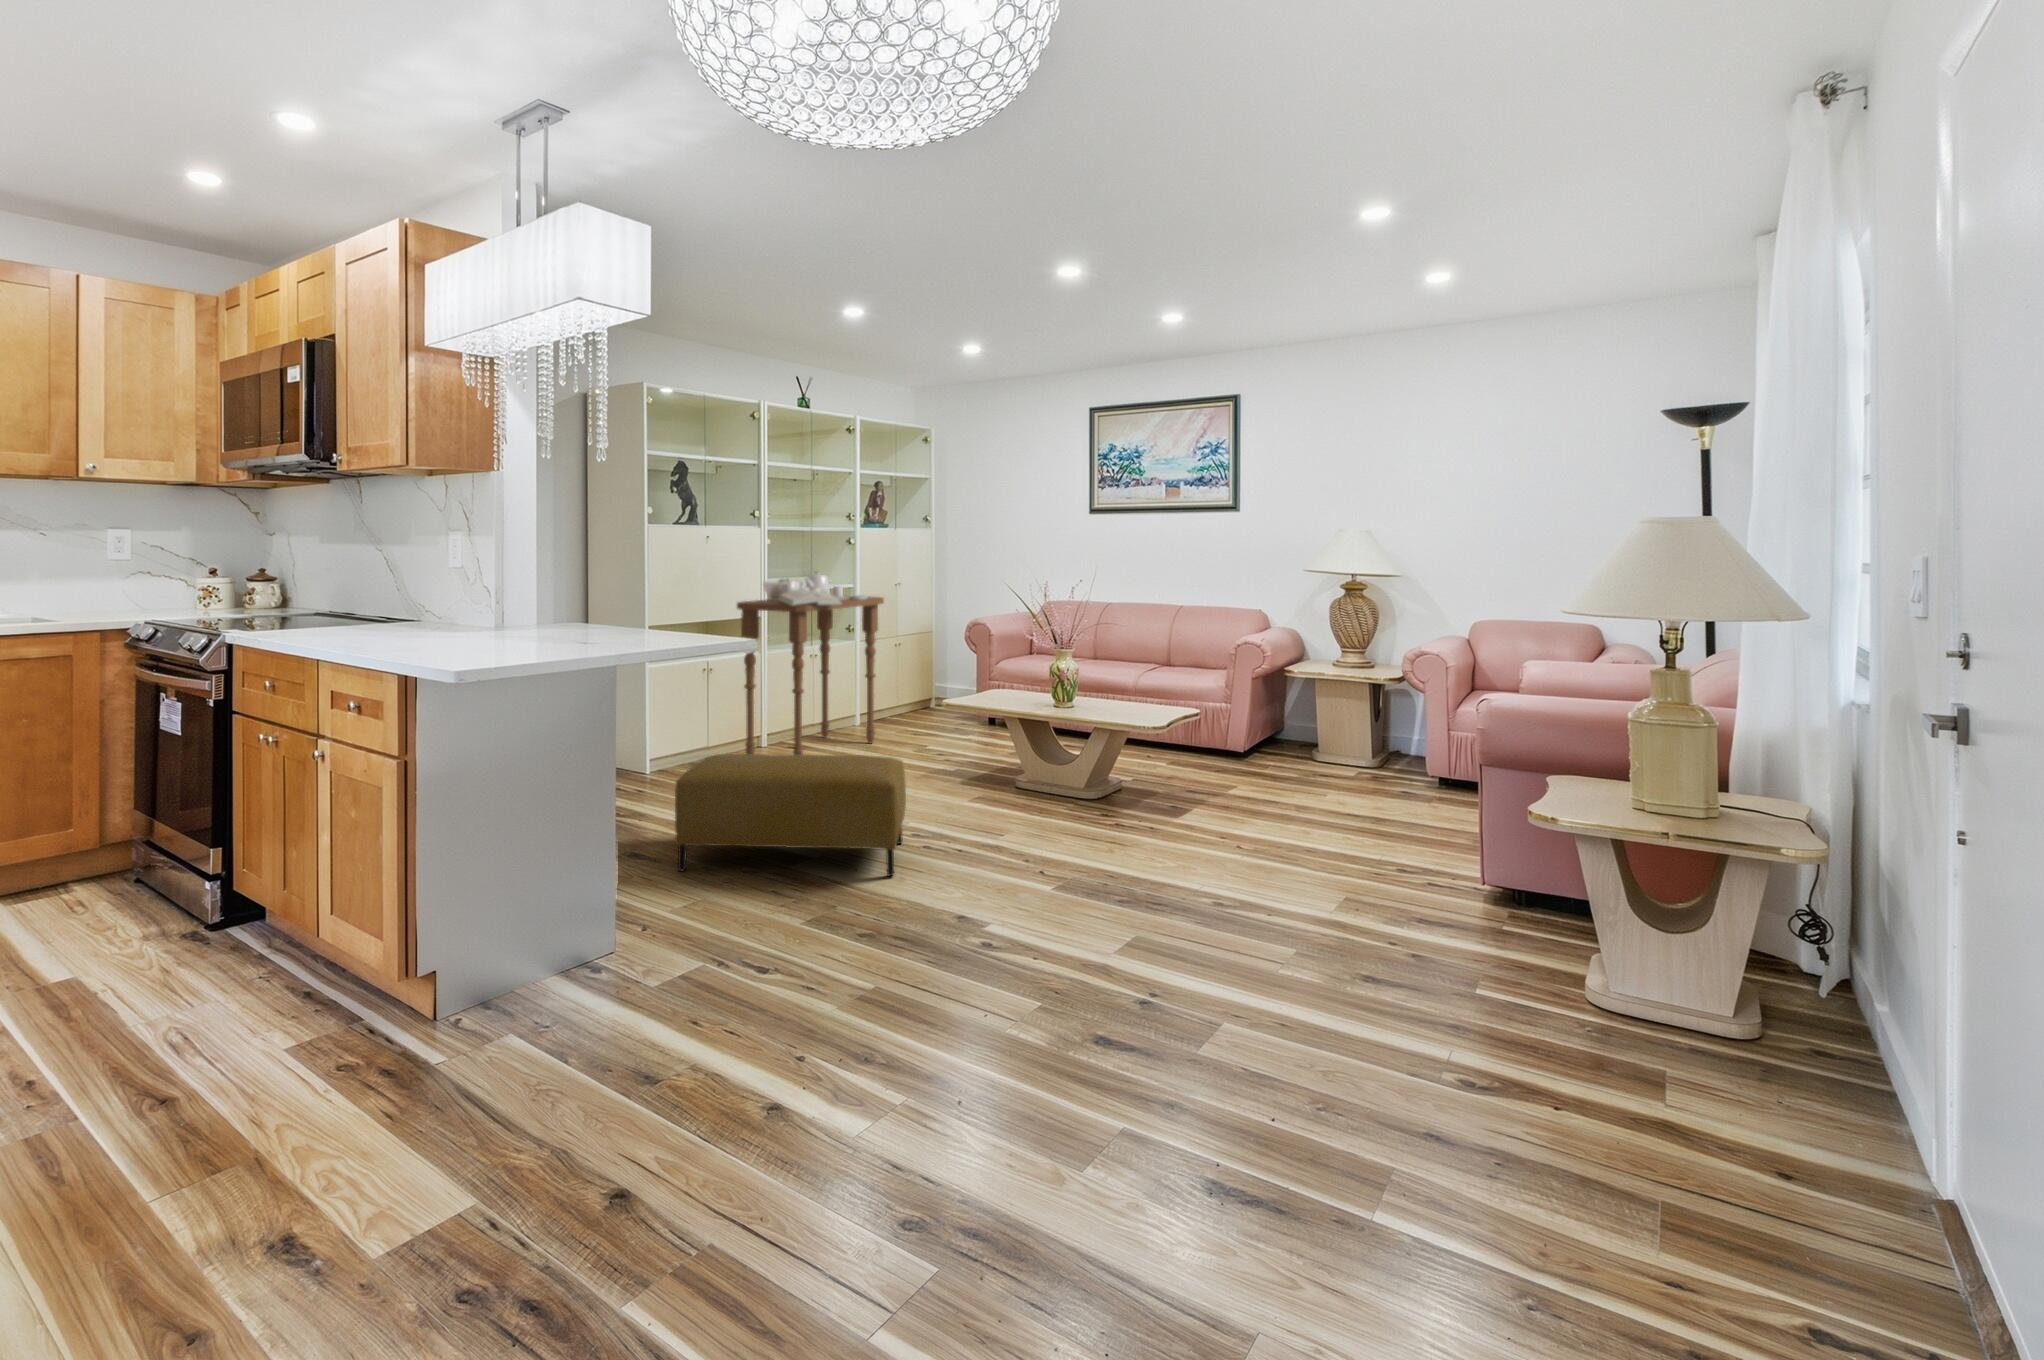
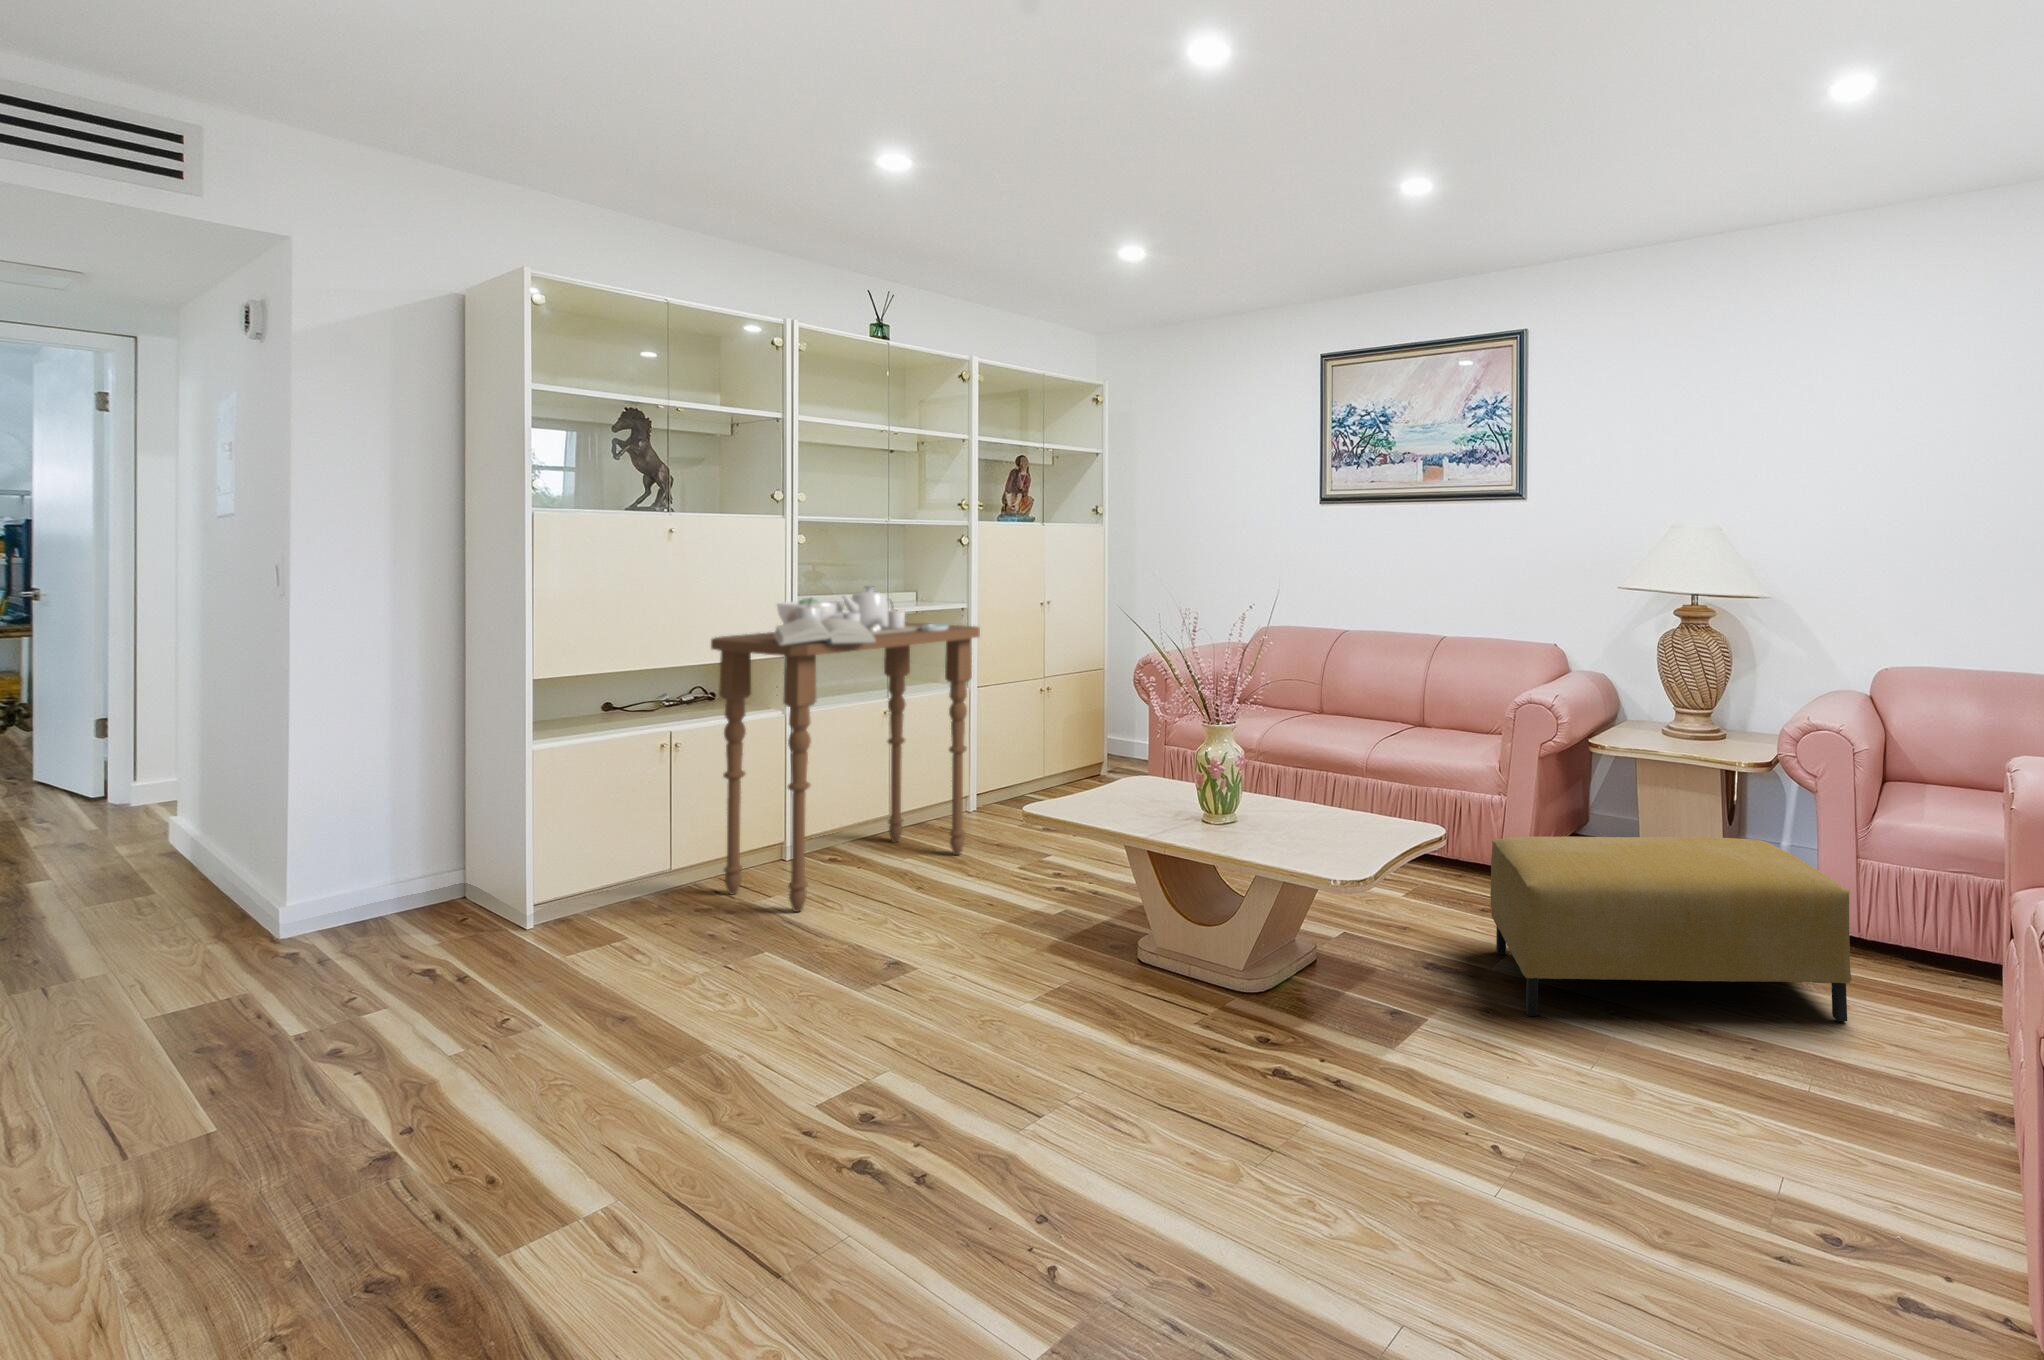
ottoman: present [675,754,906,876] -> present [1490,836,1851,1021]

